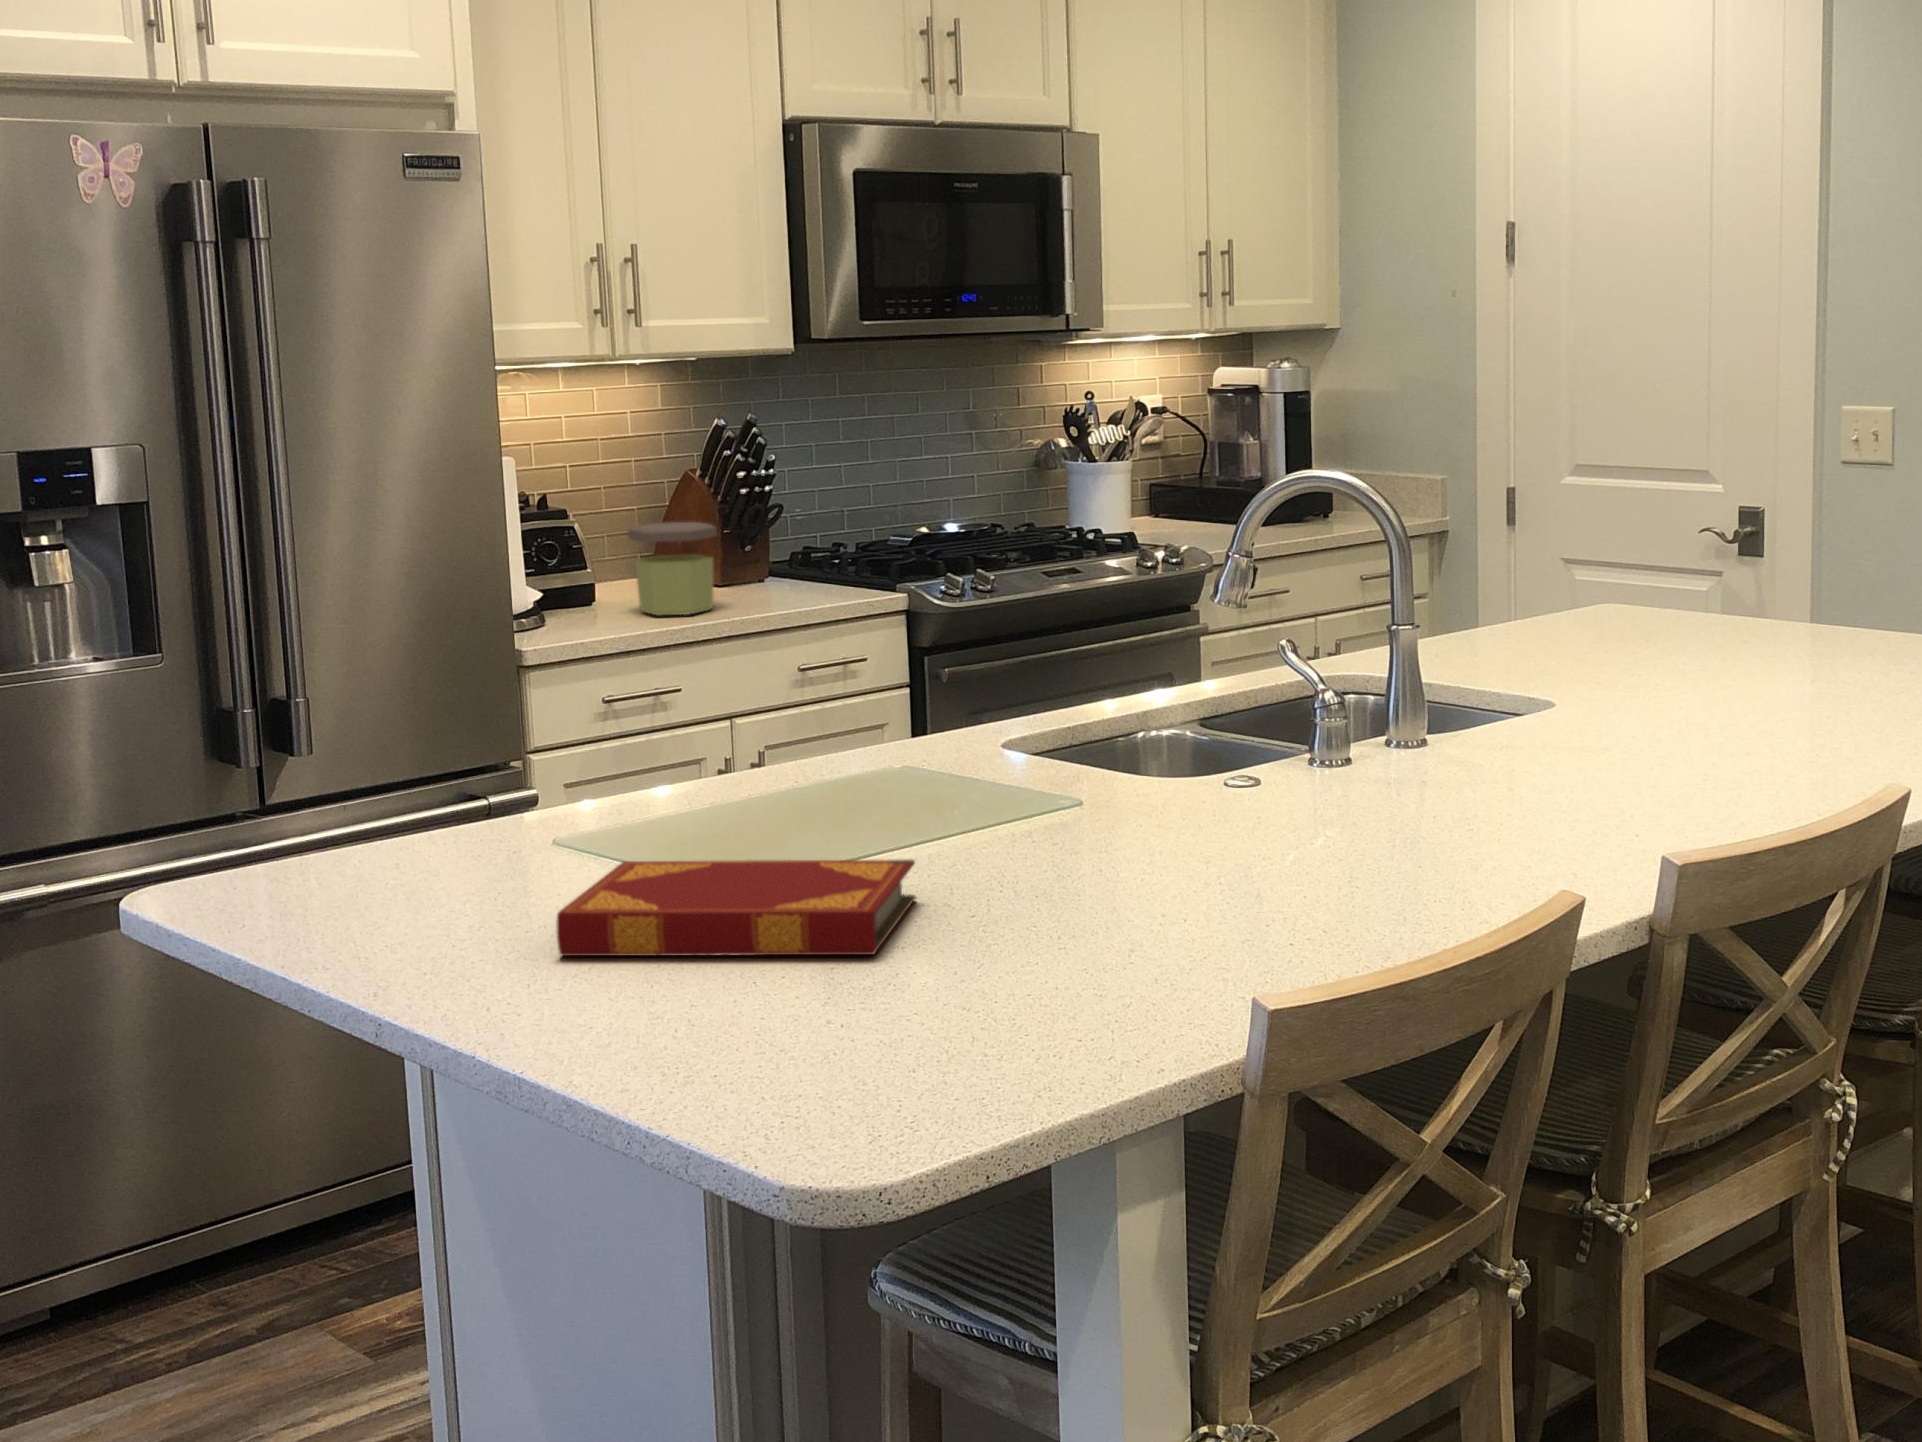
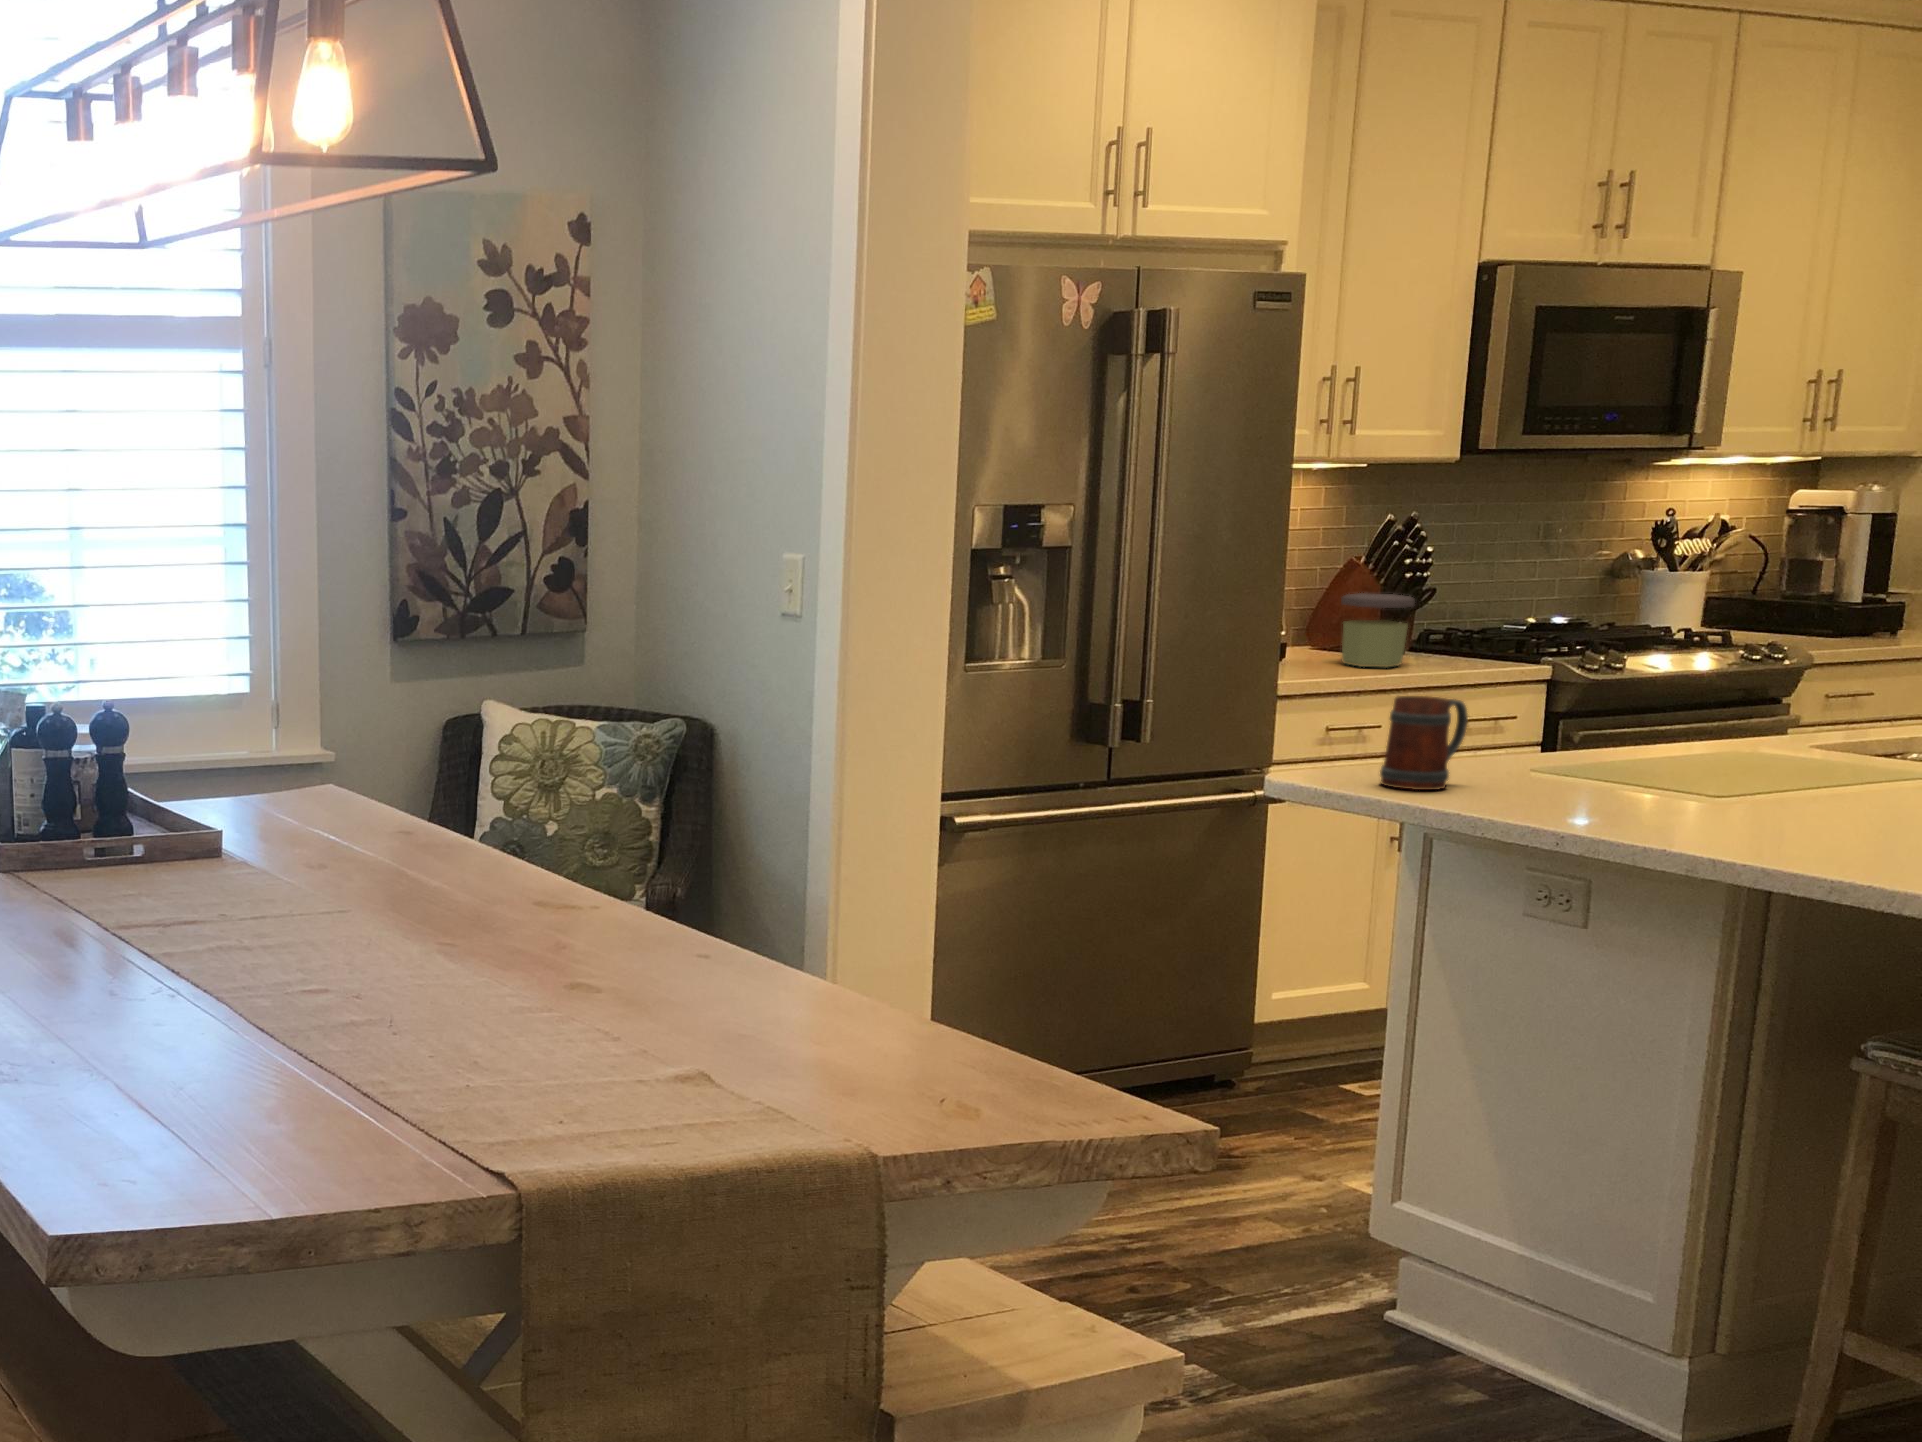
mug: none [315,735,452,884] -> present [1380,696,1468,790]
hardback book: present [556,859,916,956] -> none [1622,785,1857,847]

